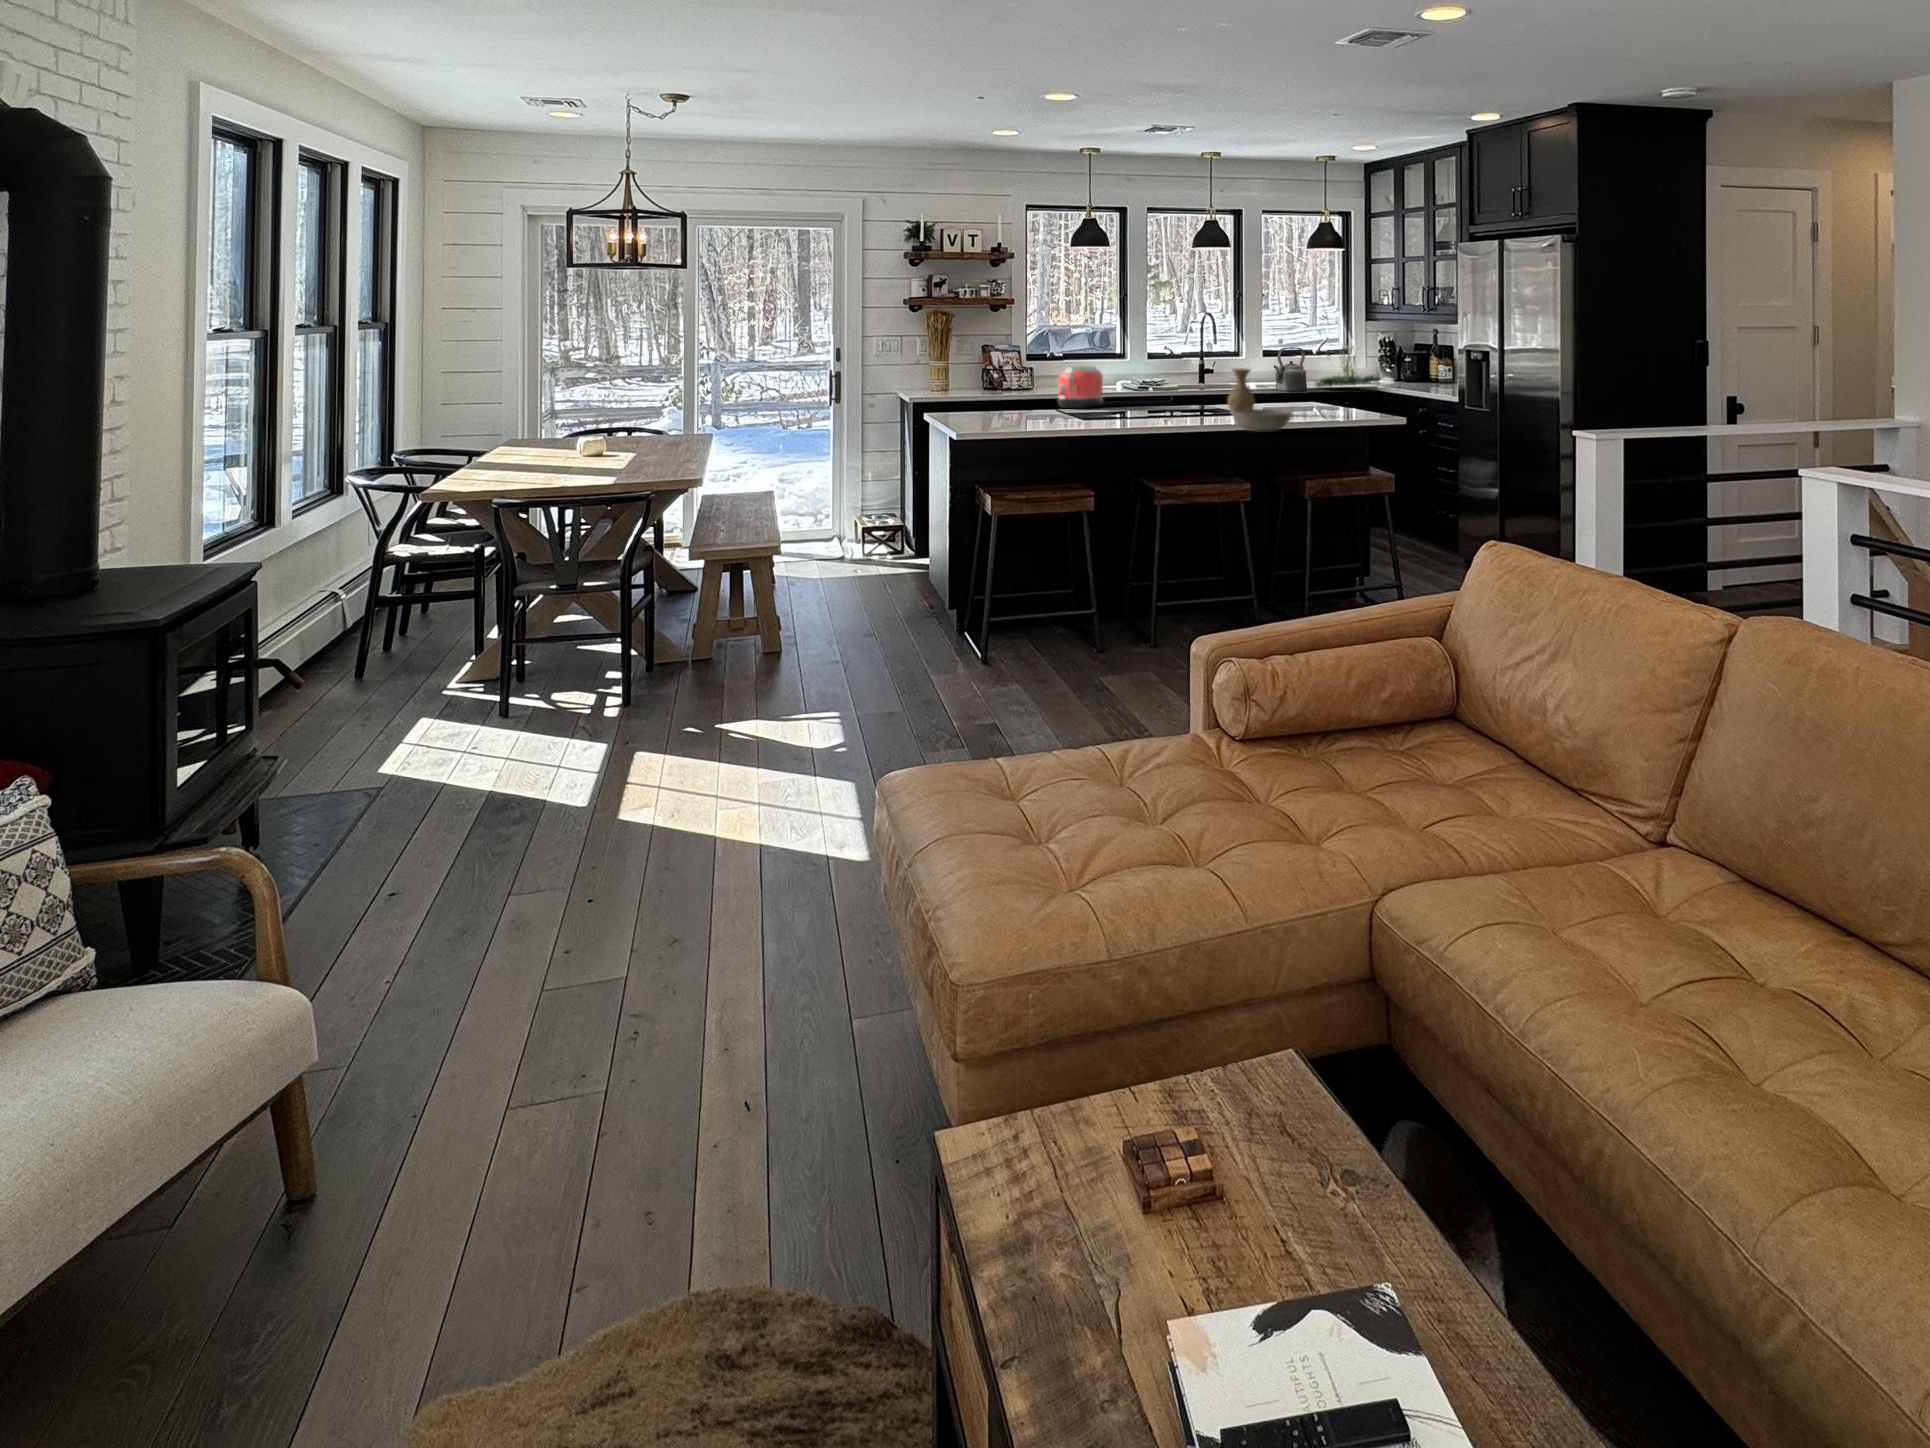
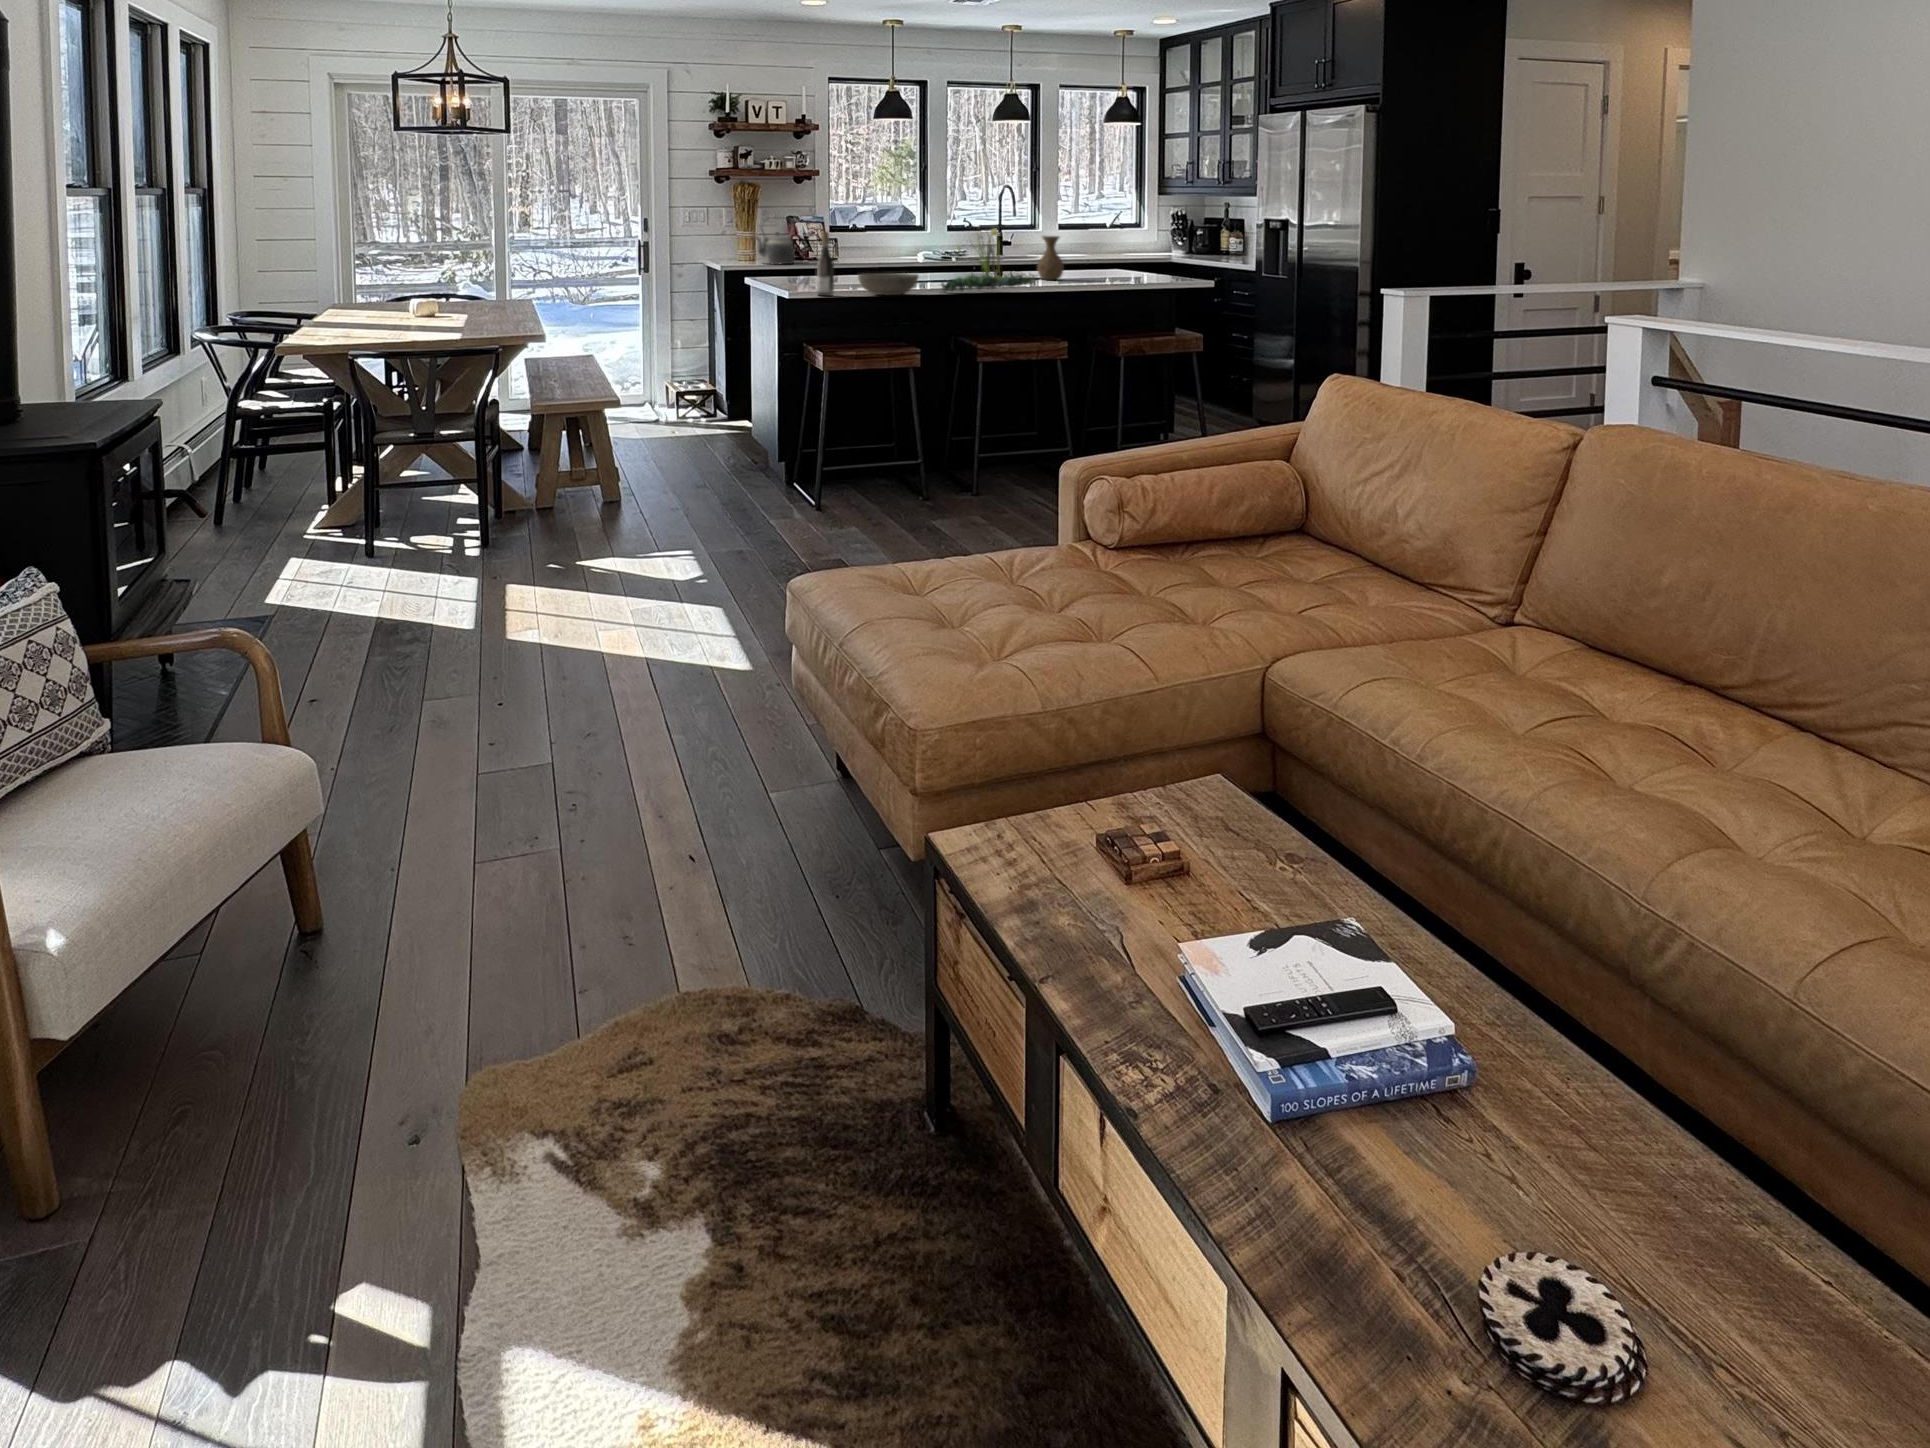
plant: present [1316,344,1381,387] -> present [941,229,1036,292]
kettle: present [1274,347,1307,391] -> present [756,220,794,264]
toaster: present [1058,366,1103,409] -> none [870,234,914,275]
wine bottle: none [989,370,1007,436] -> present [817,232,834,296]
bowl: present [1232,409,1292,432] -> present [858,273,919,295]

